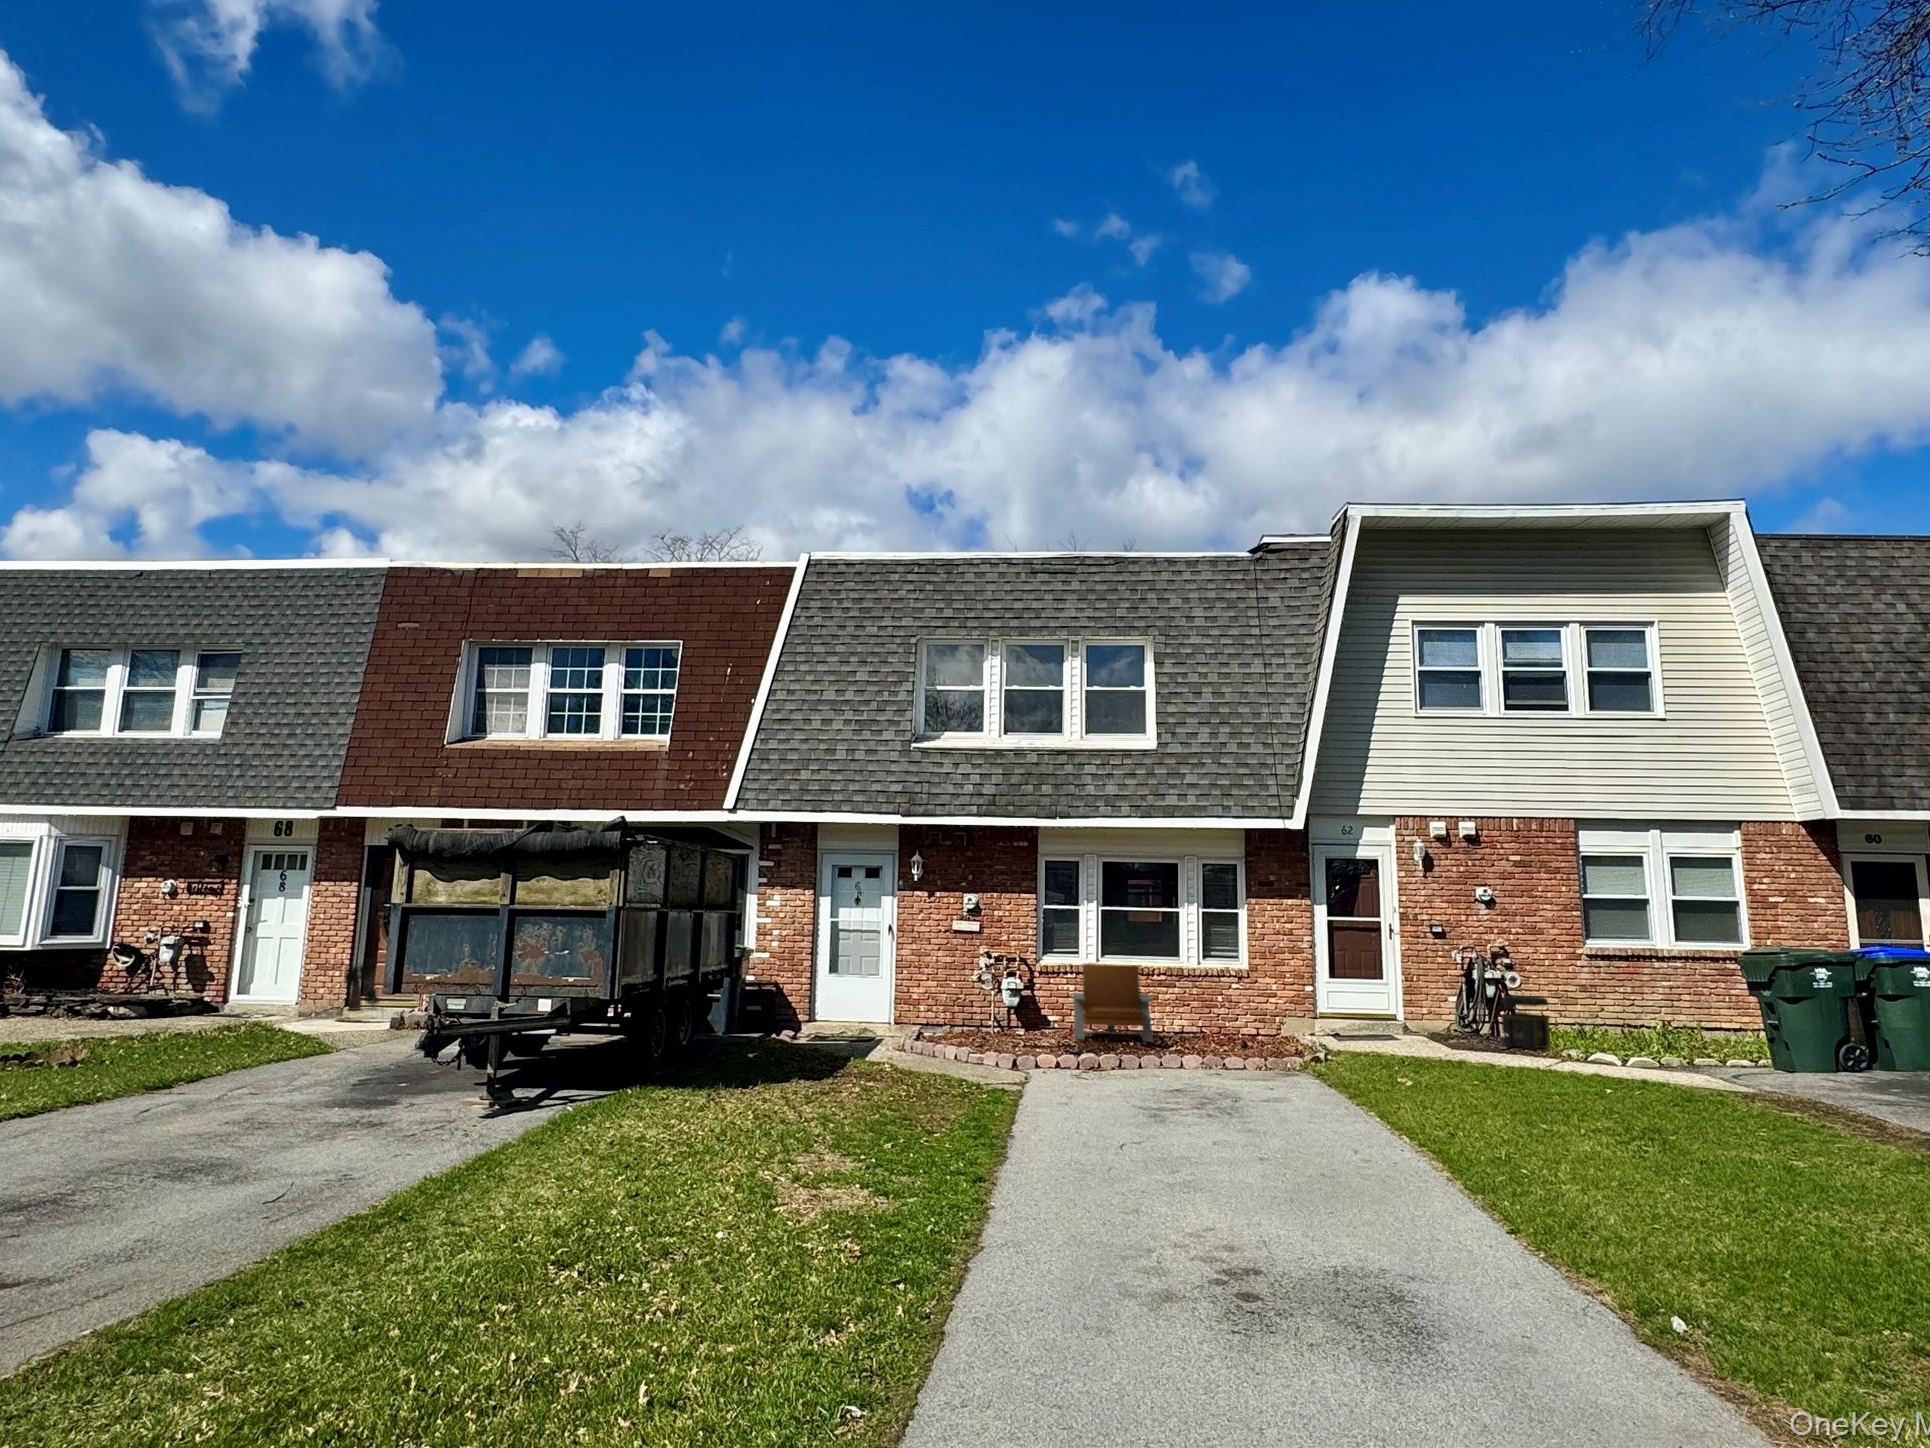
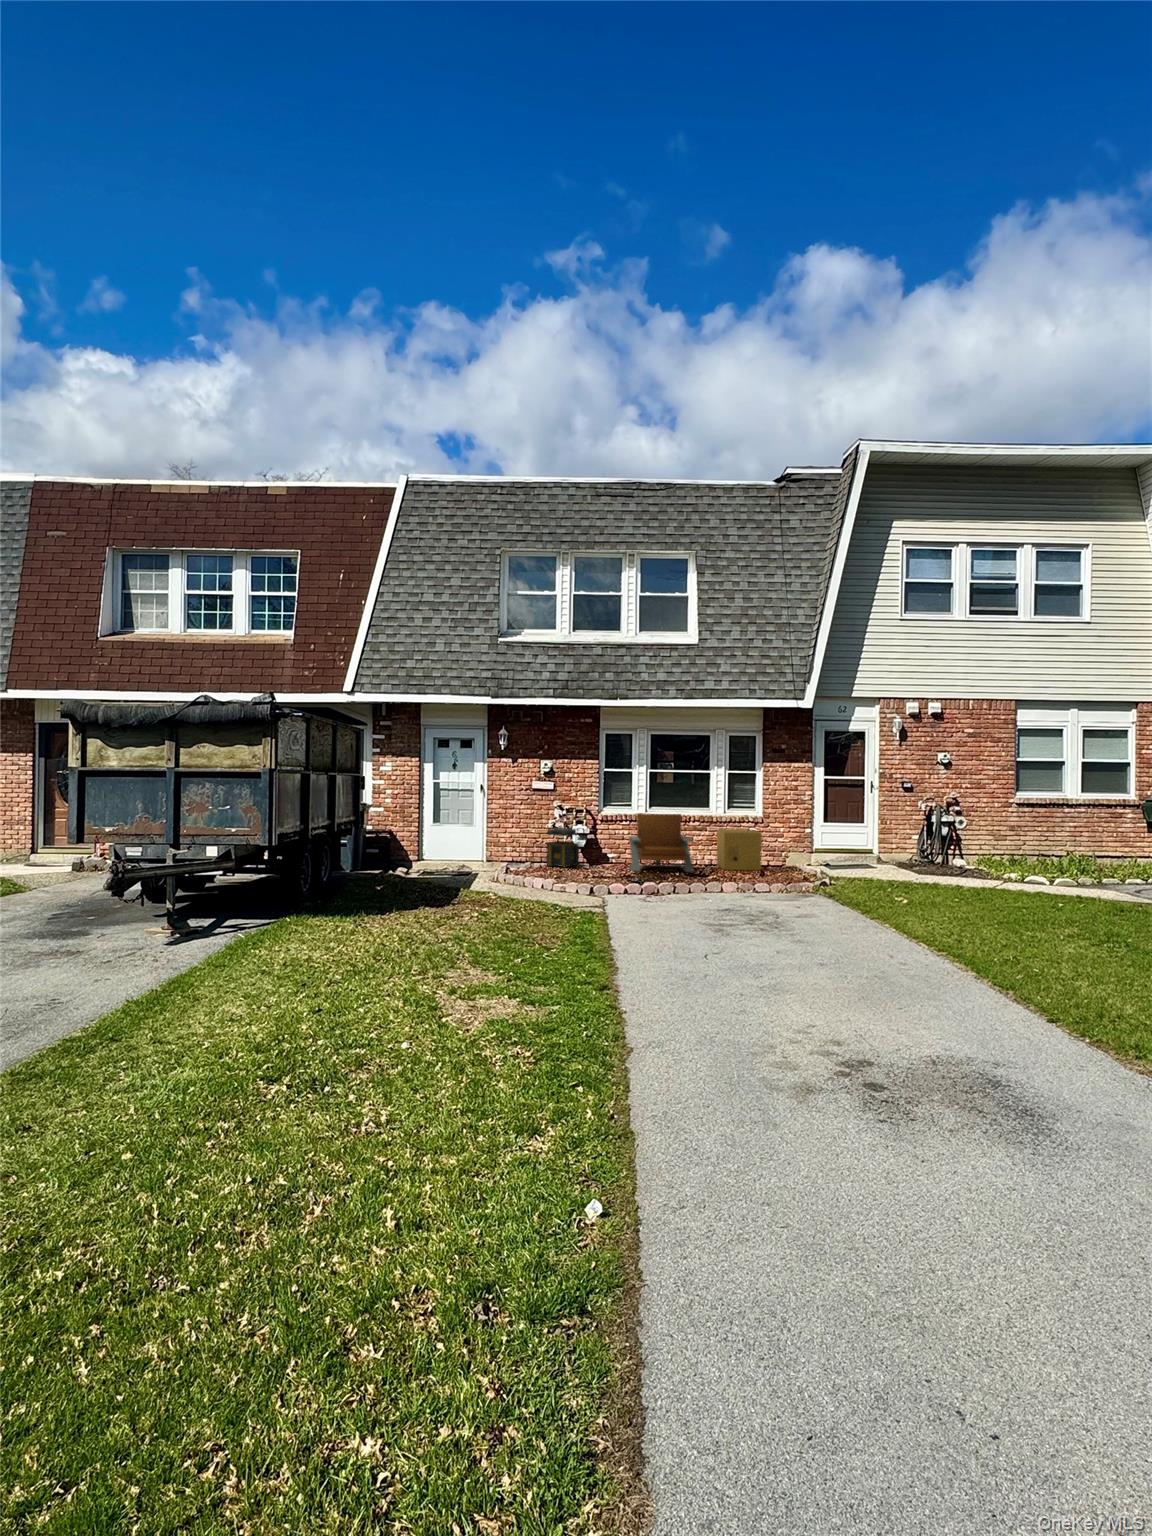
potted plant: present [344,963,380,1010] -> none [27,817,62,857]
cardboard box: none [1188,986,1243,1041] -> present [717,829,762,870]
toolbox: present [1501,995,1550,1050] -> present [546,828,579,867]

